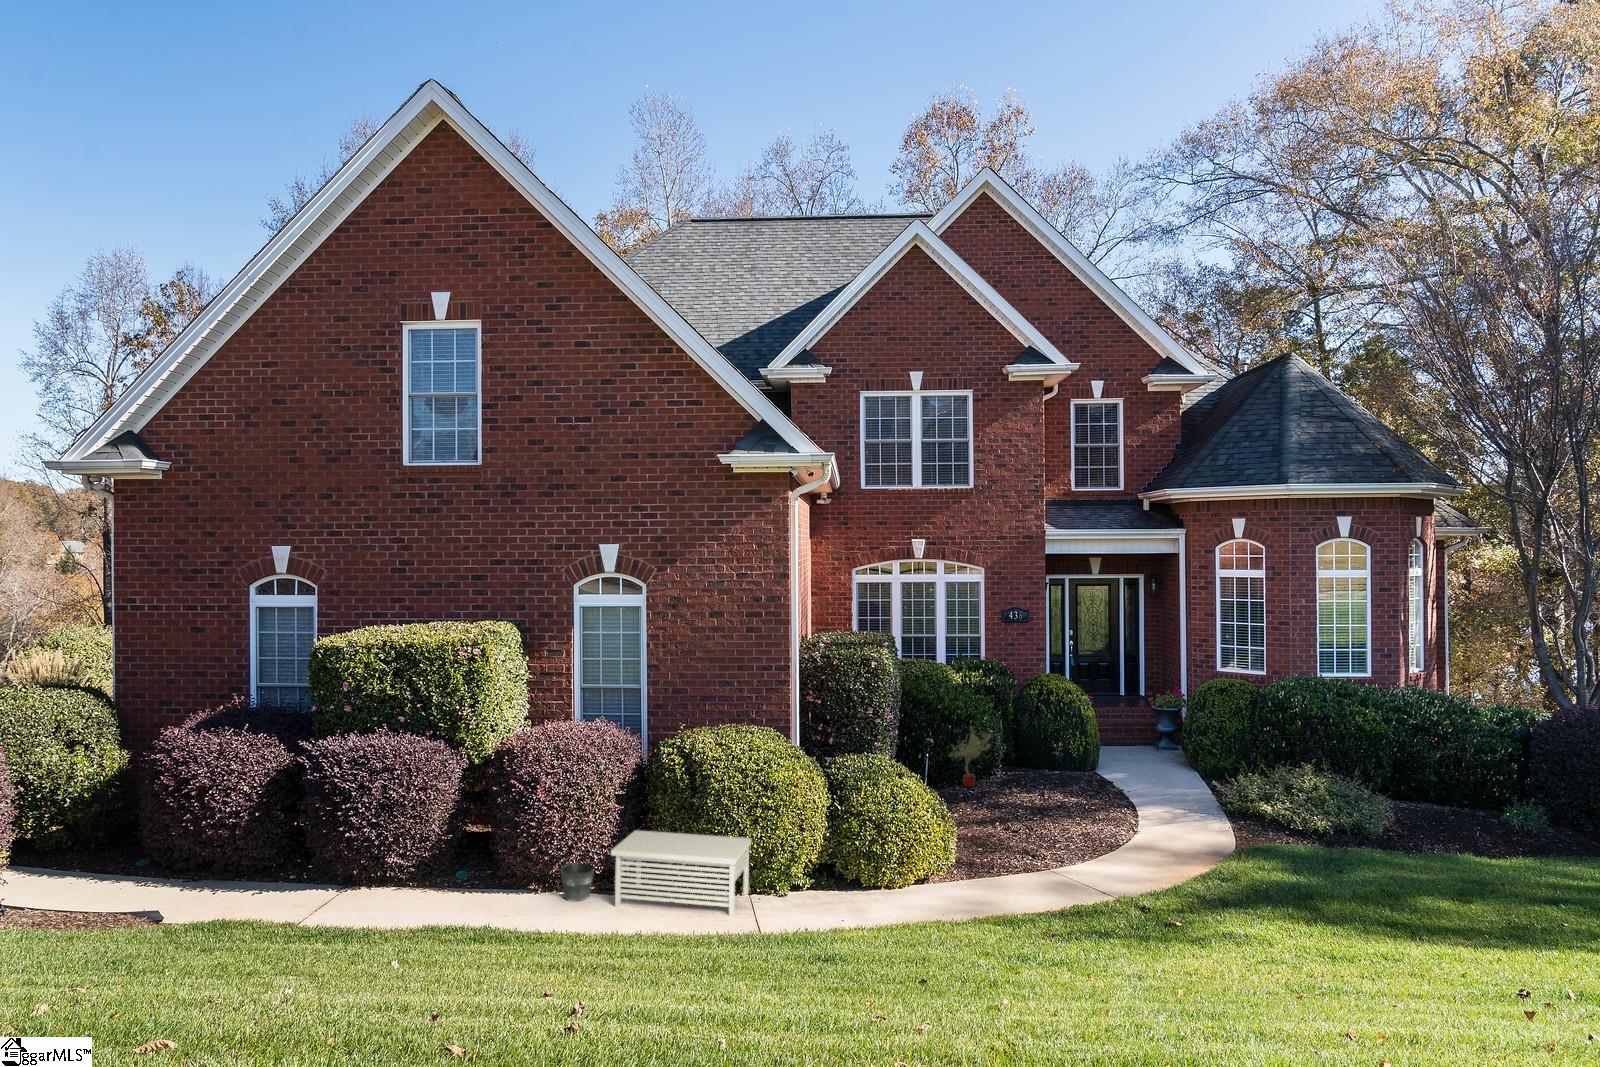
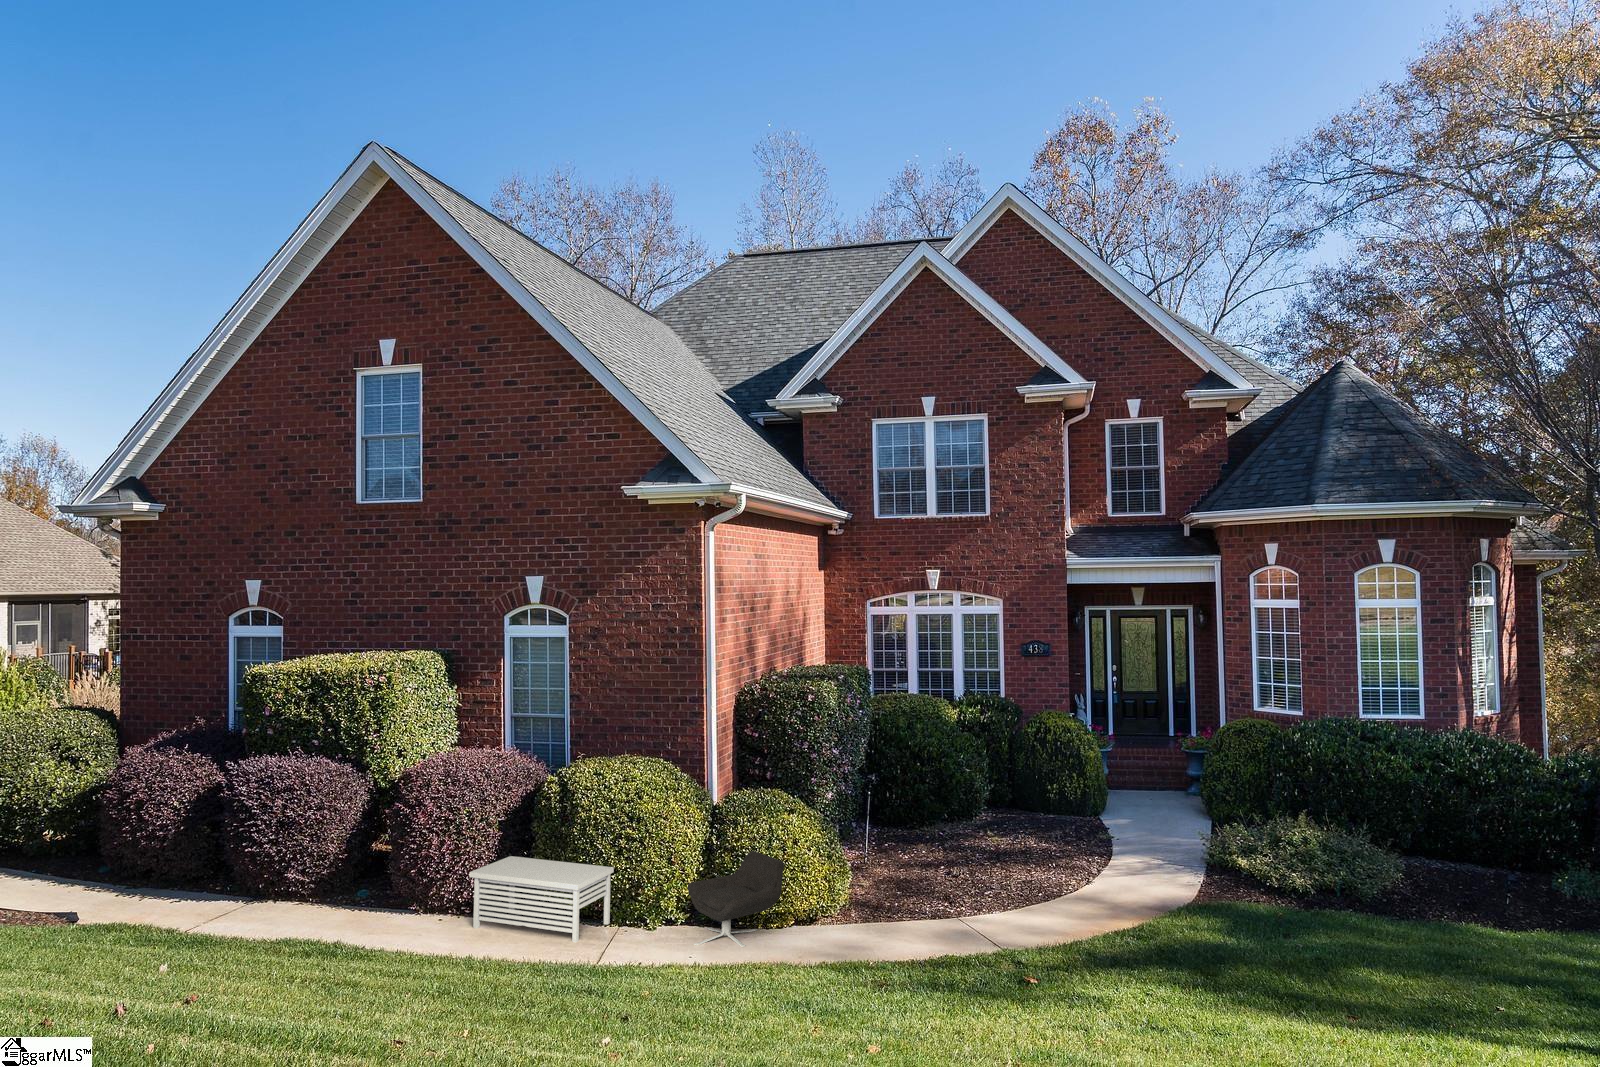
potted tree: present [948,729,991,787] -> none [913,769,964,835]
lounge chair: none [830,816,926,912] -> present [687,851,784,947]
bucket: present [557,863,595,901] -> none [426,885,465,922]

